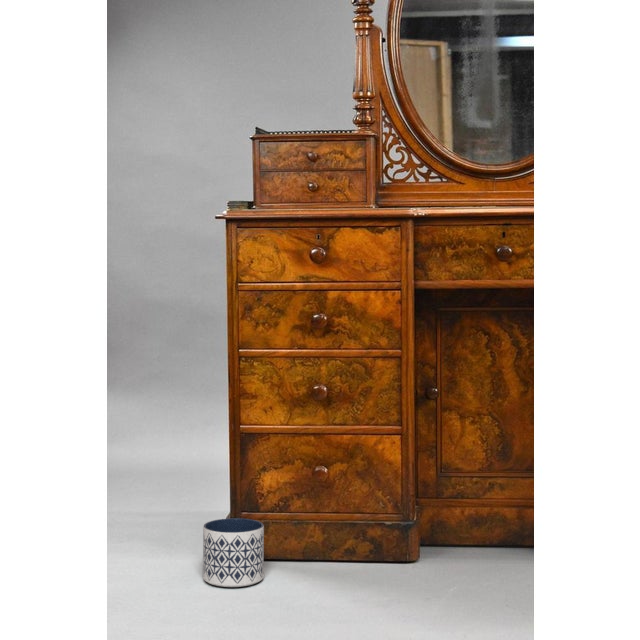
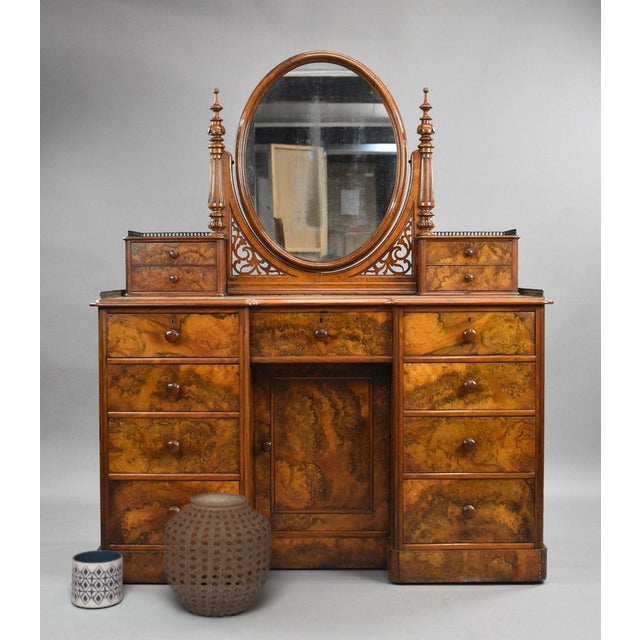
woven basket: none [317,448,449,599] -> present [164,493,271,616]

